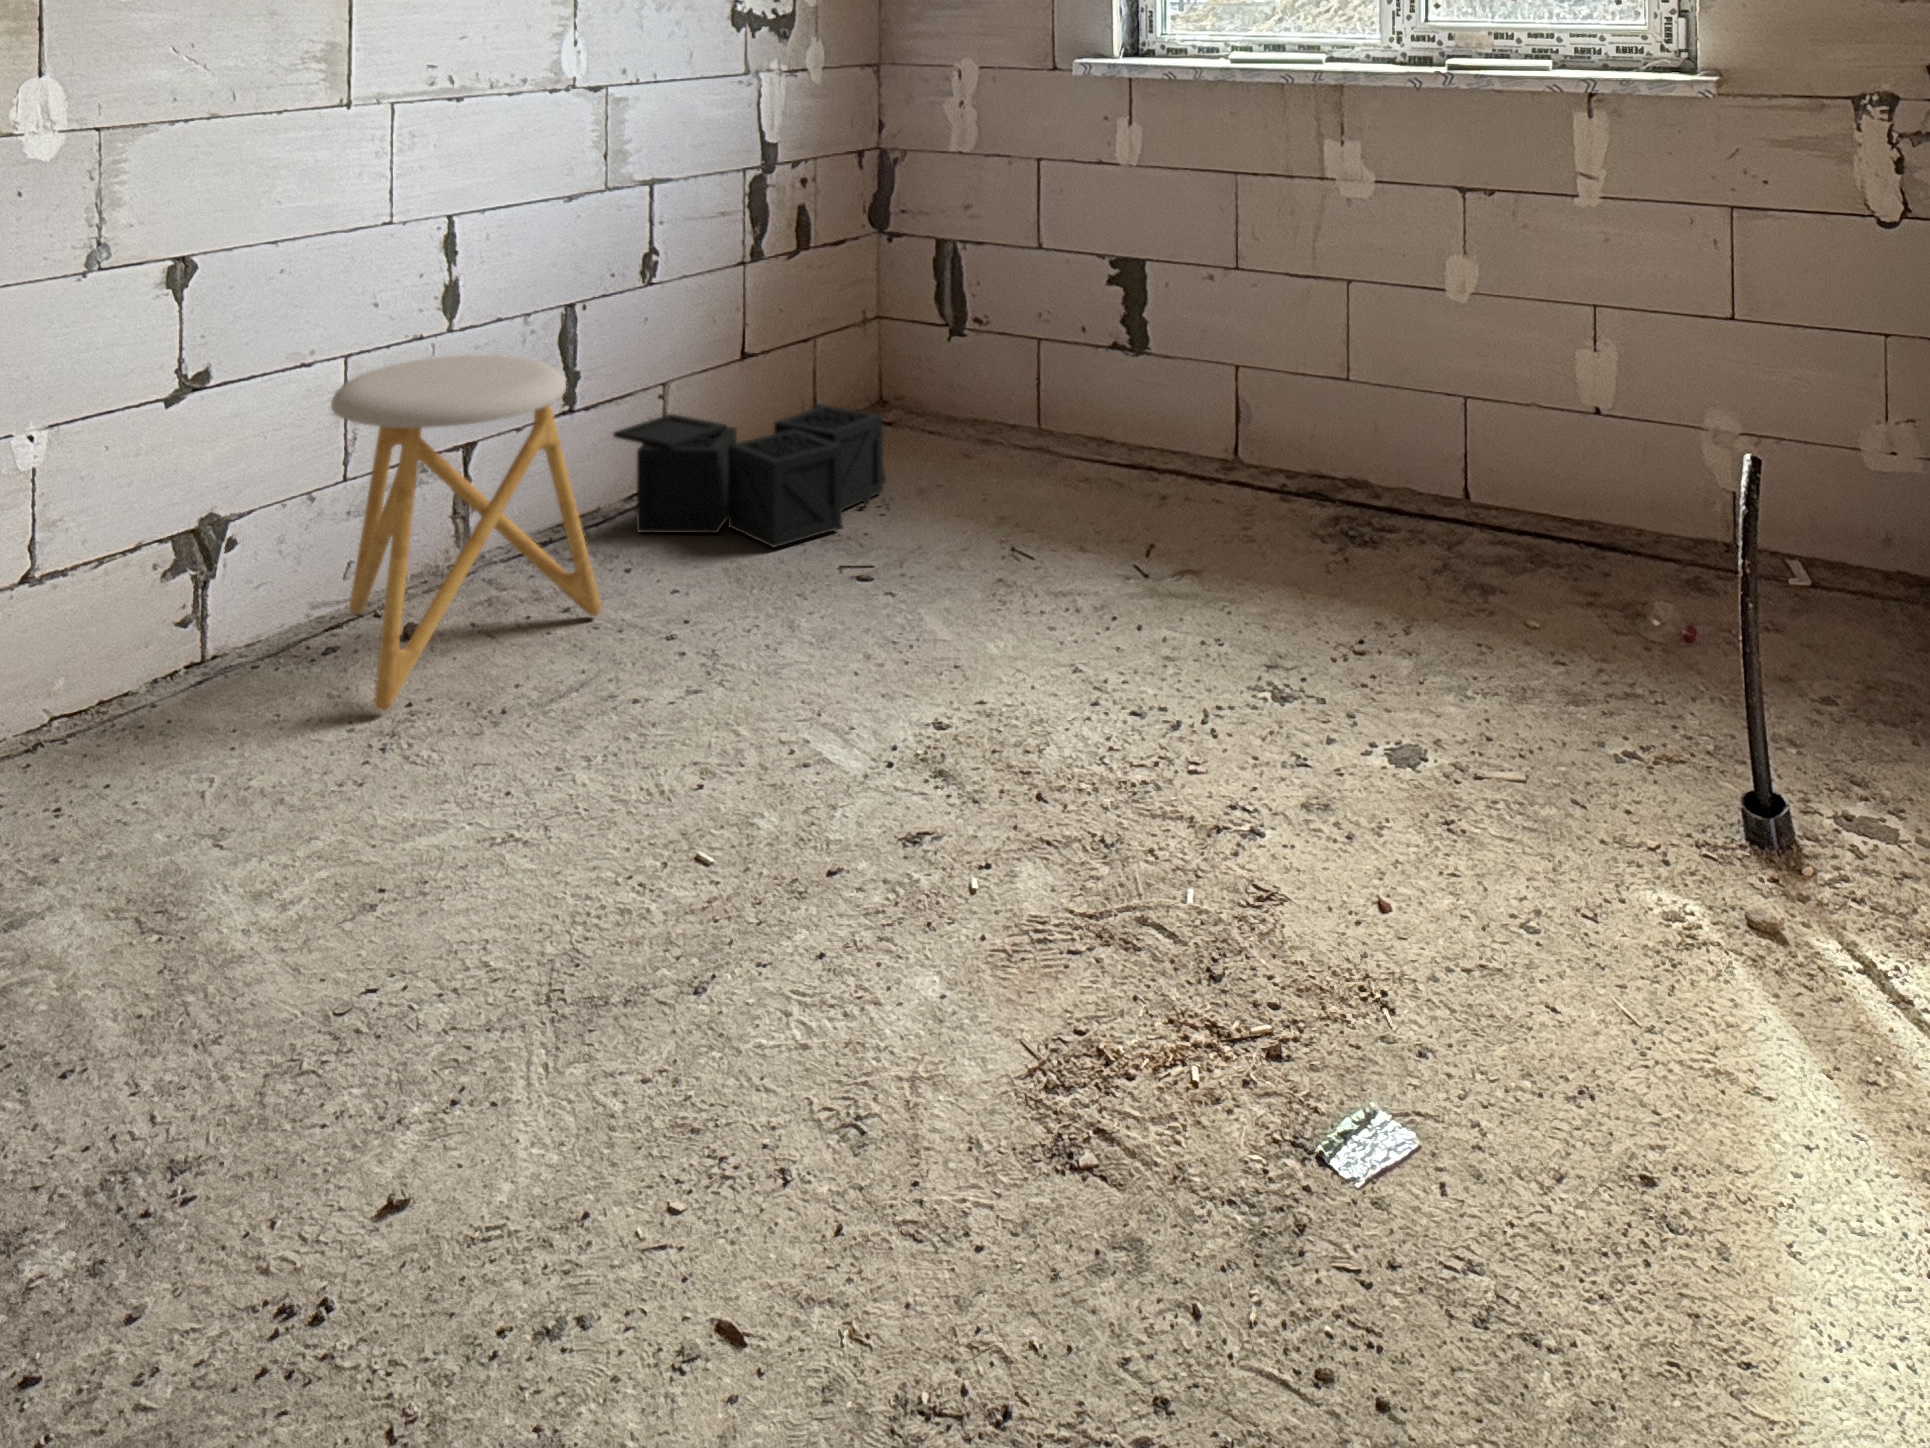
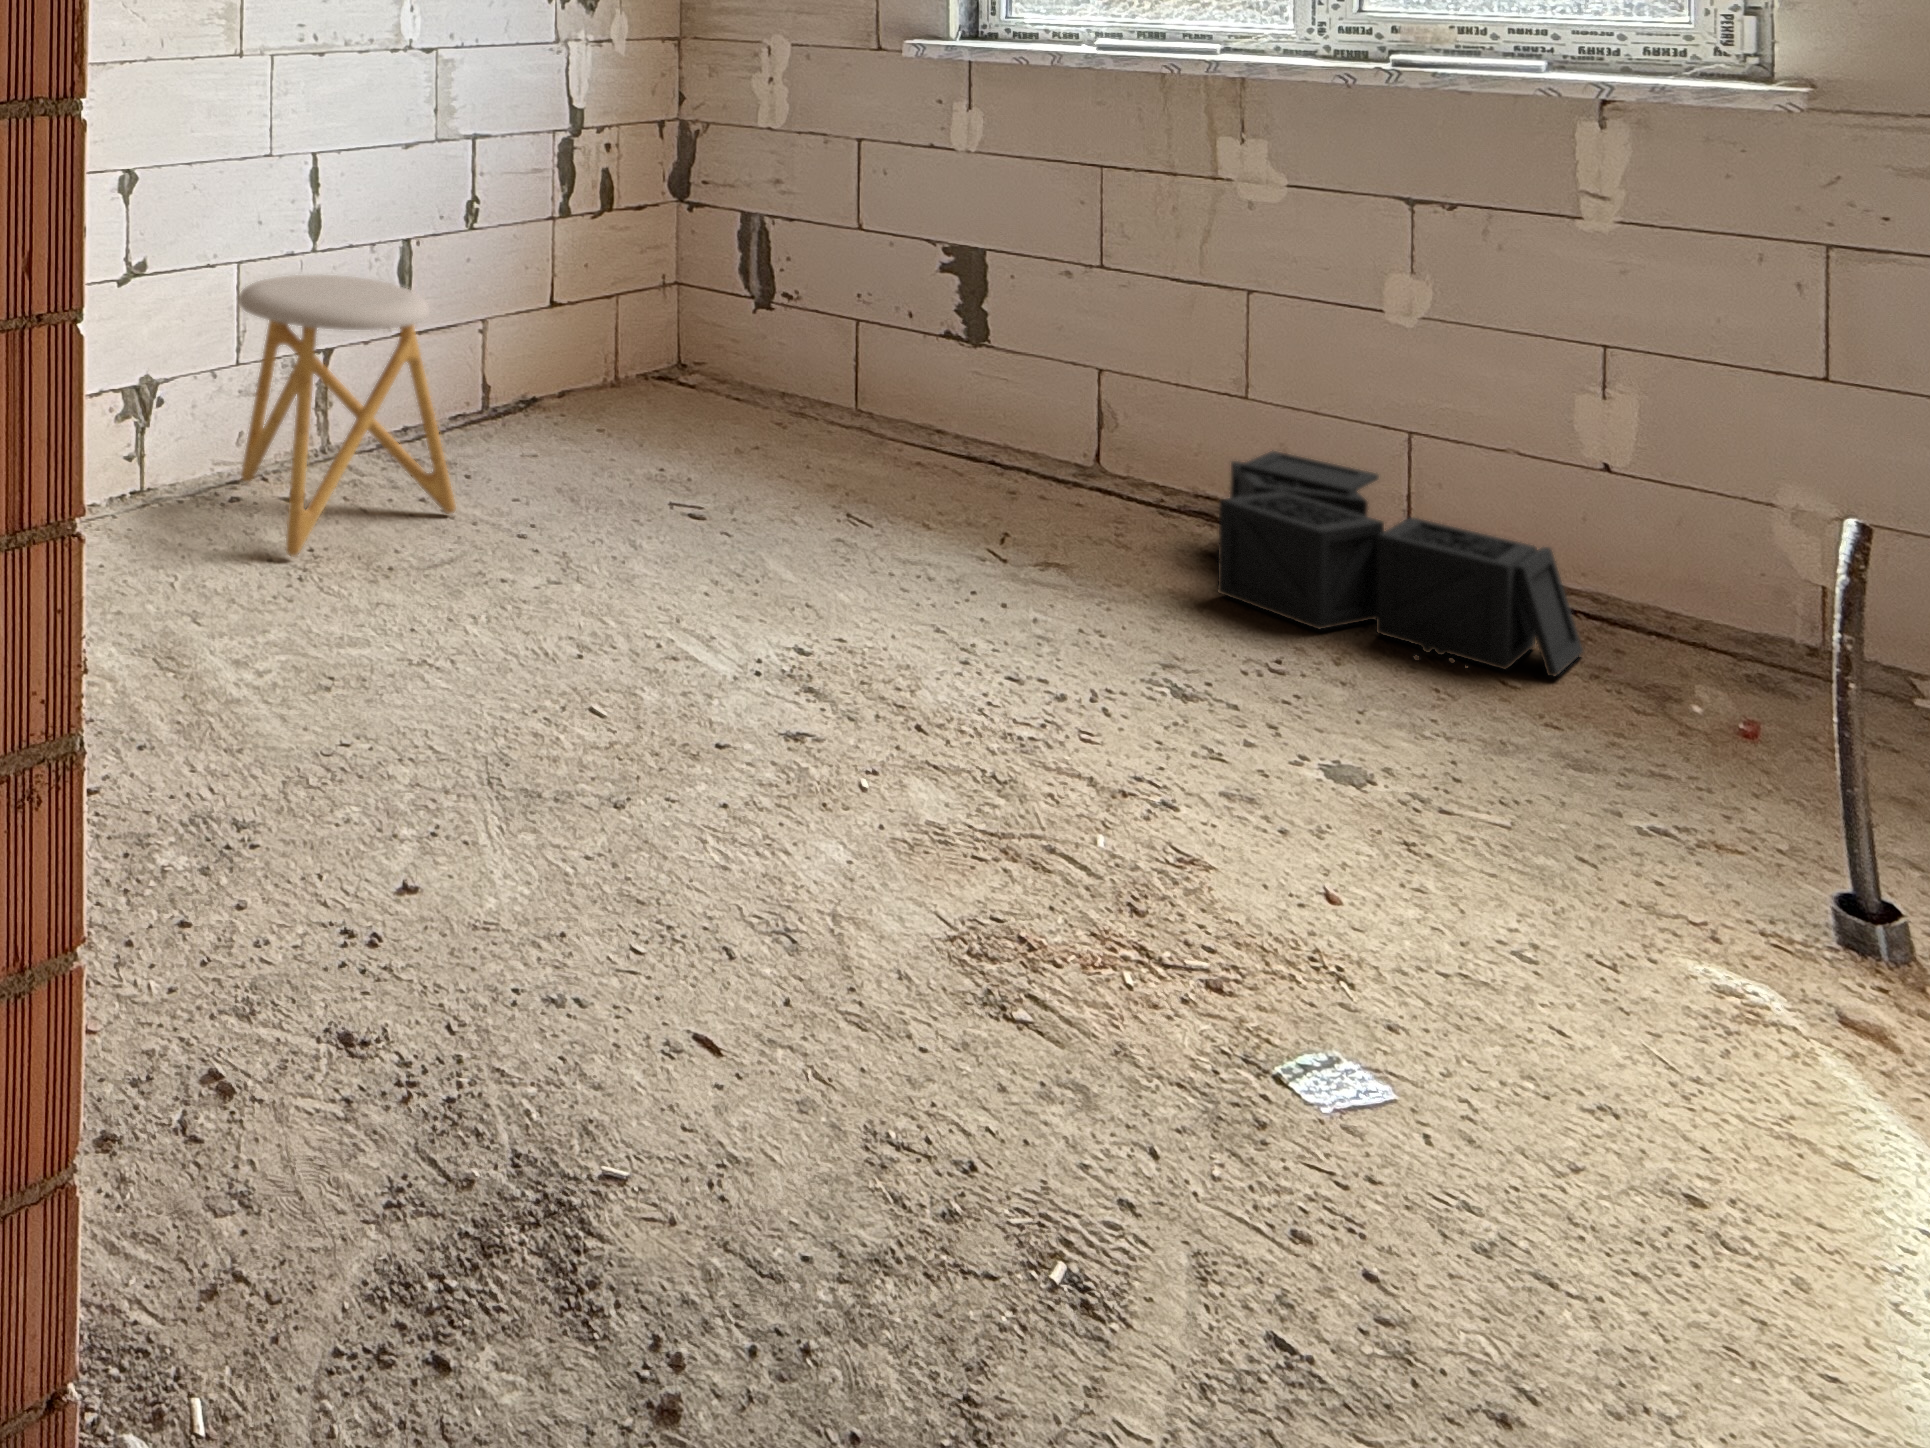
storage bin: present [613,404,889,547] -> present [1218,451,1583,676]

